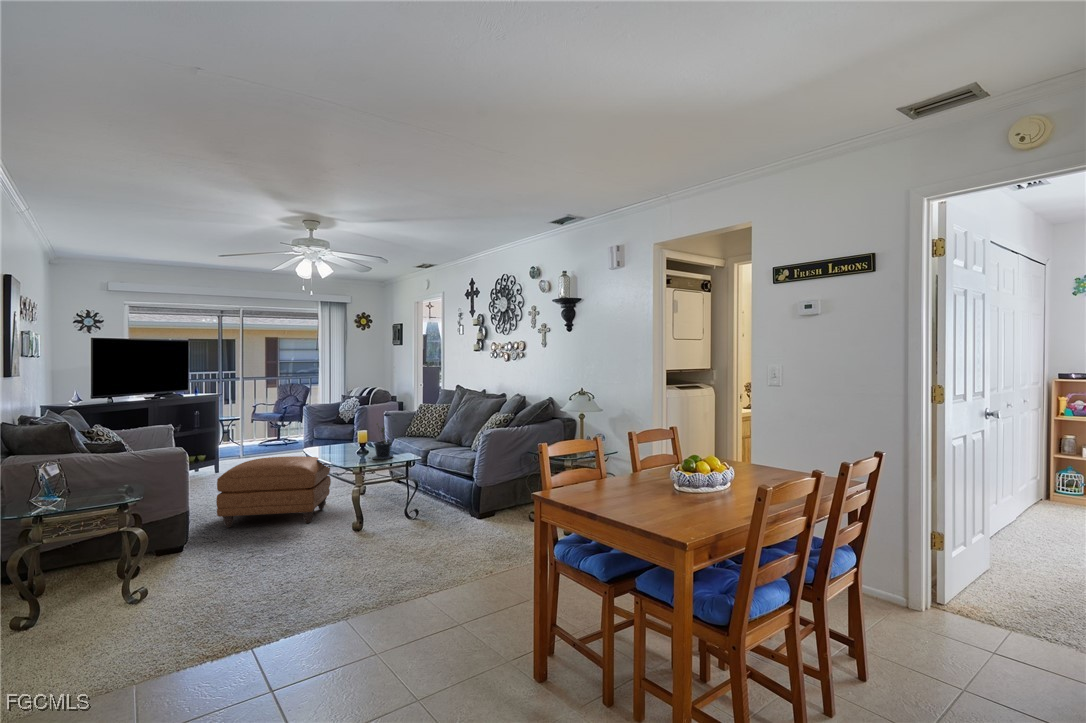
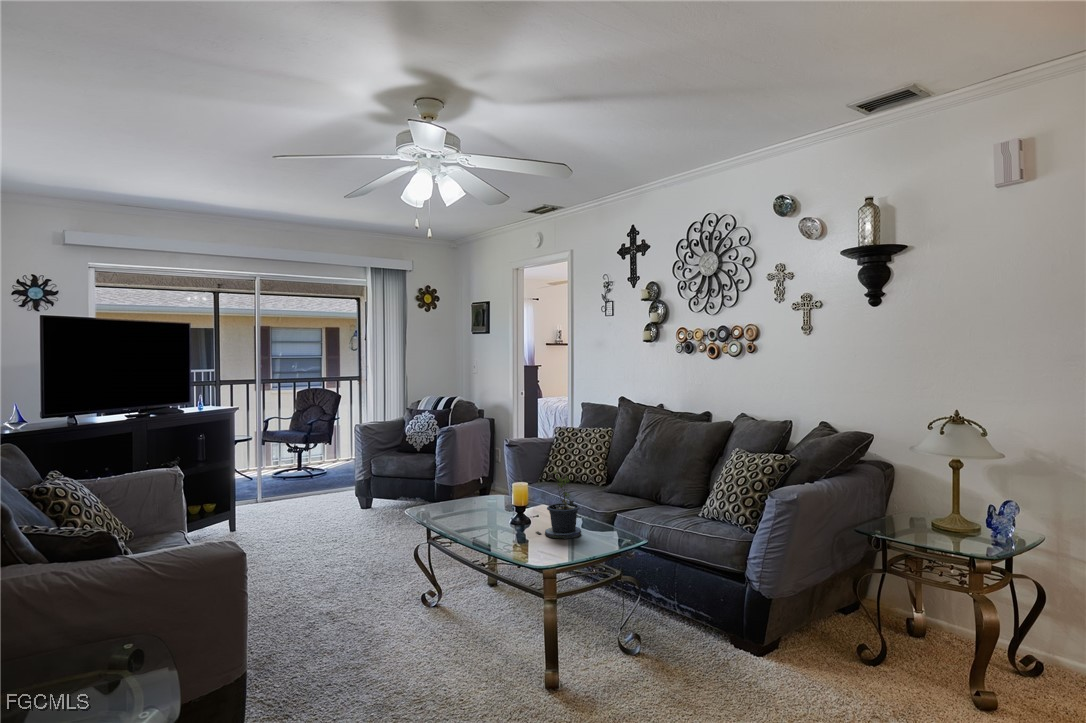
ottoman: present [216,456,331,528] -> none [281,529,461,673]

